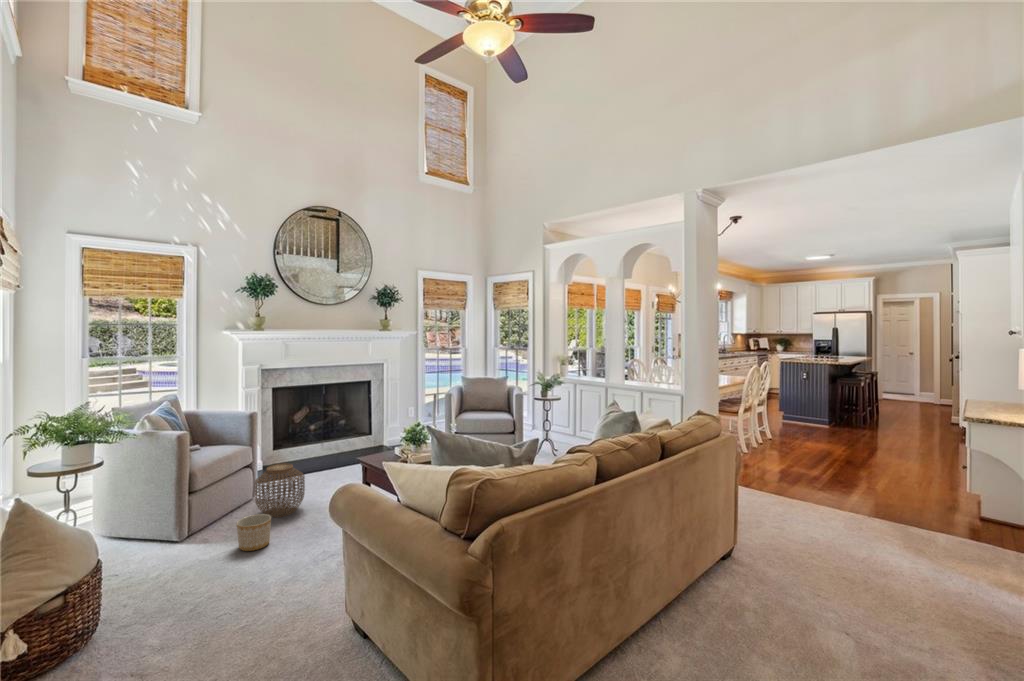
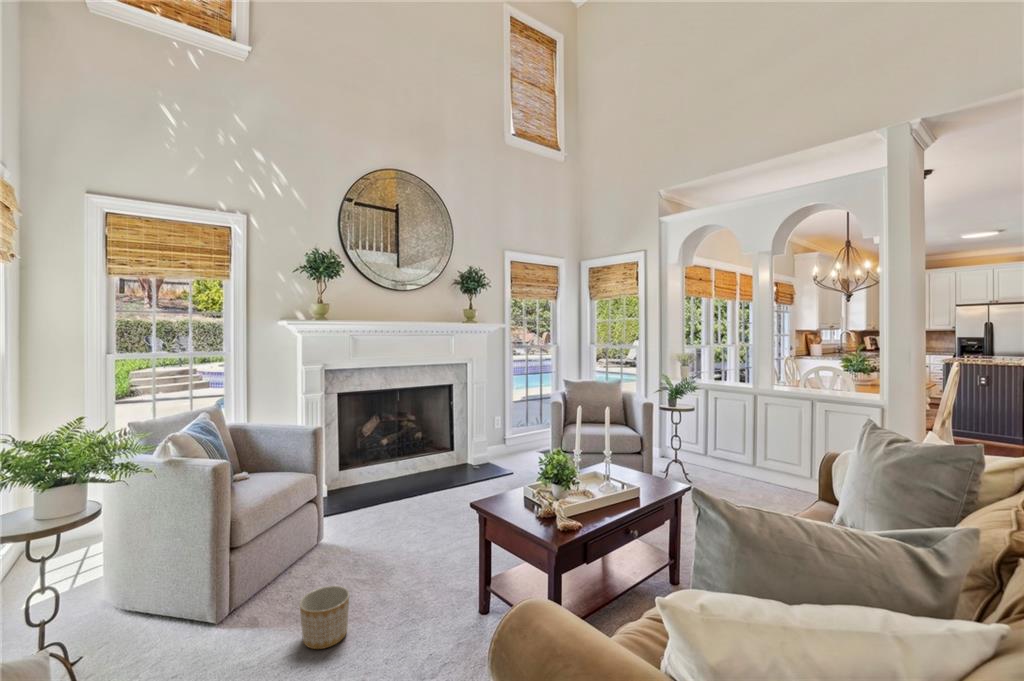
woven basket: present [254,464,305,517] -> none [321,501,388,580]

